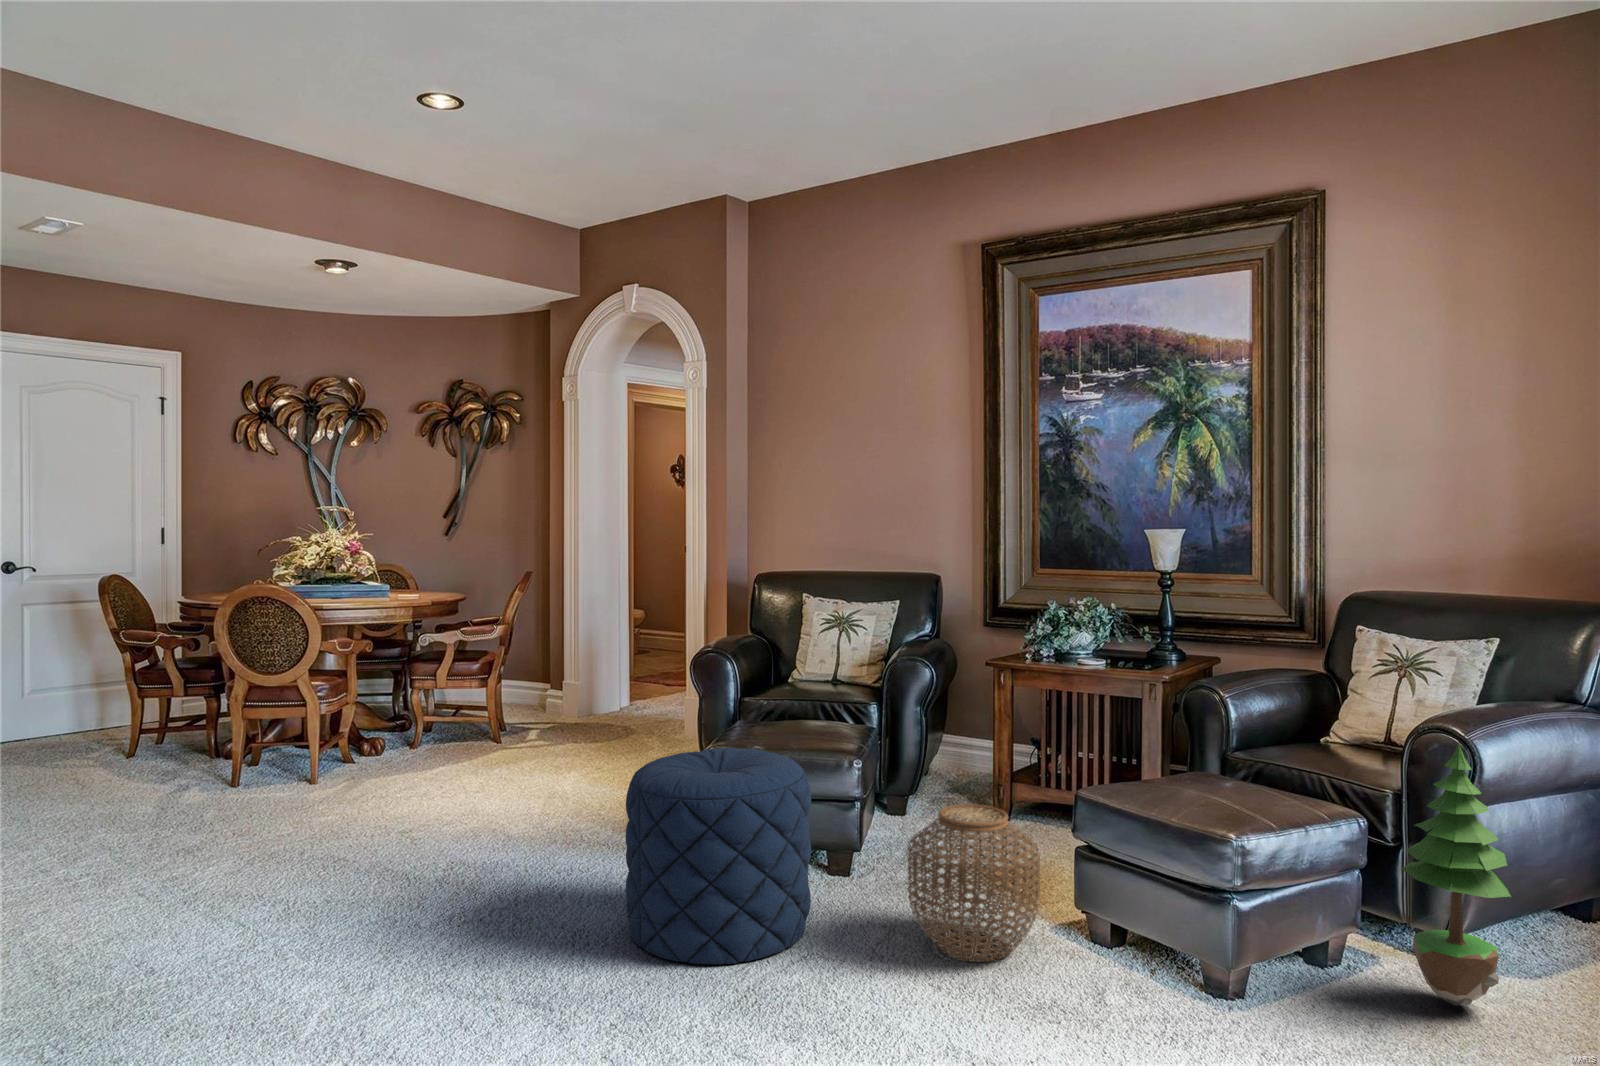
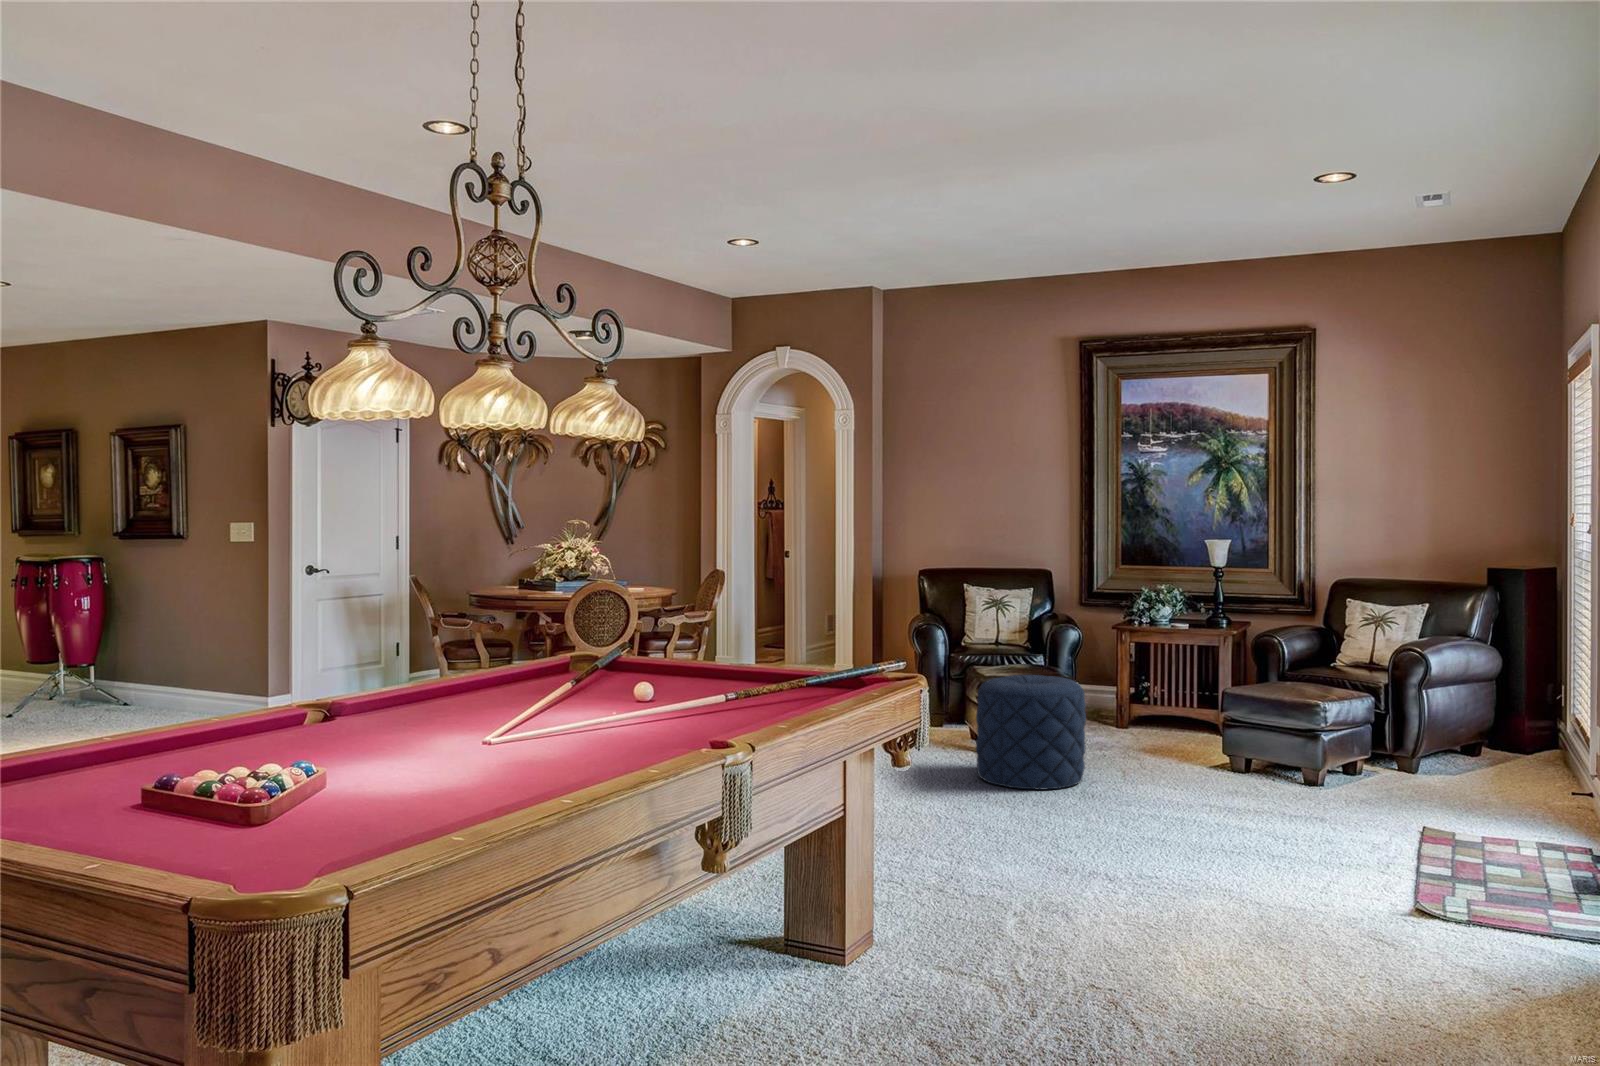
potted tree: present [1402,745,1511,1006] -> none [1399,652,1453,784]
woven basket: present [908,804,1040,962] -> none [1139,700,1215,782]

